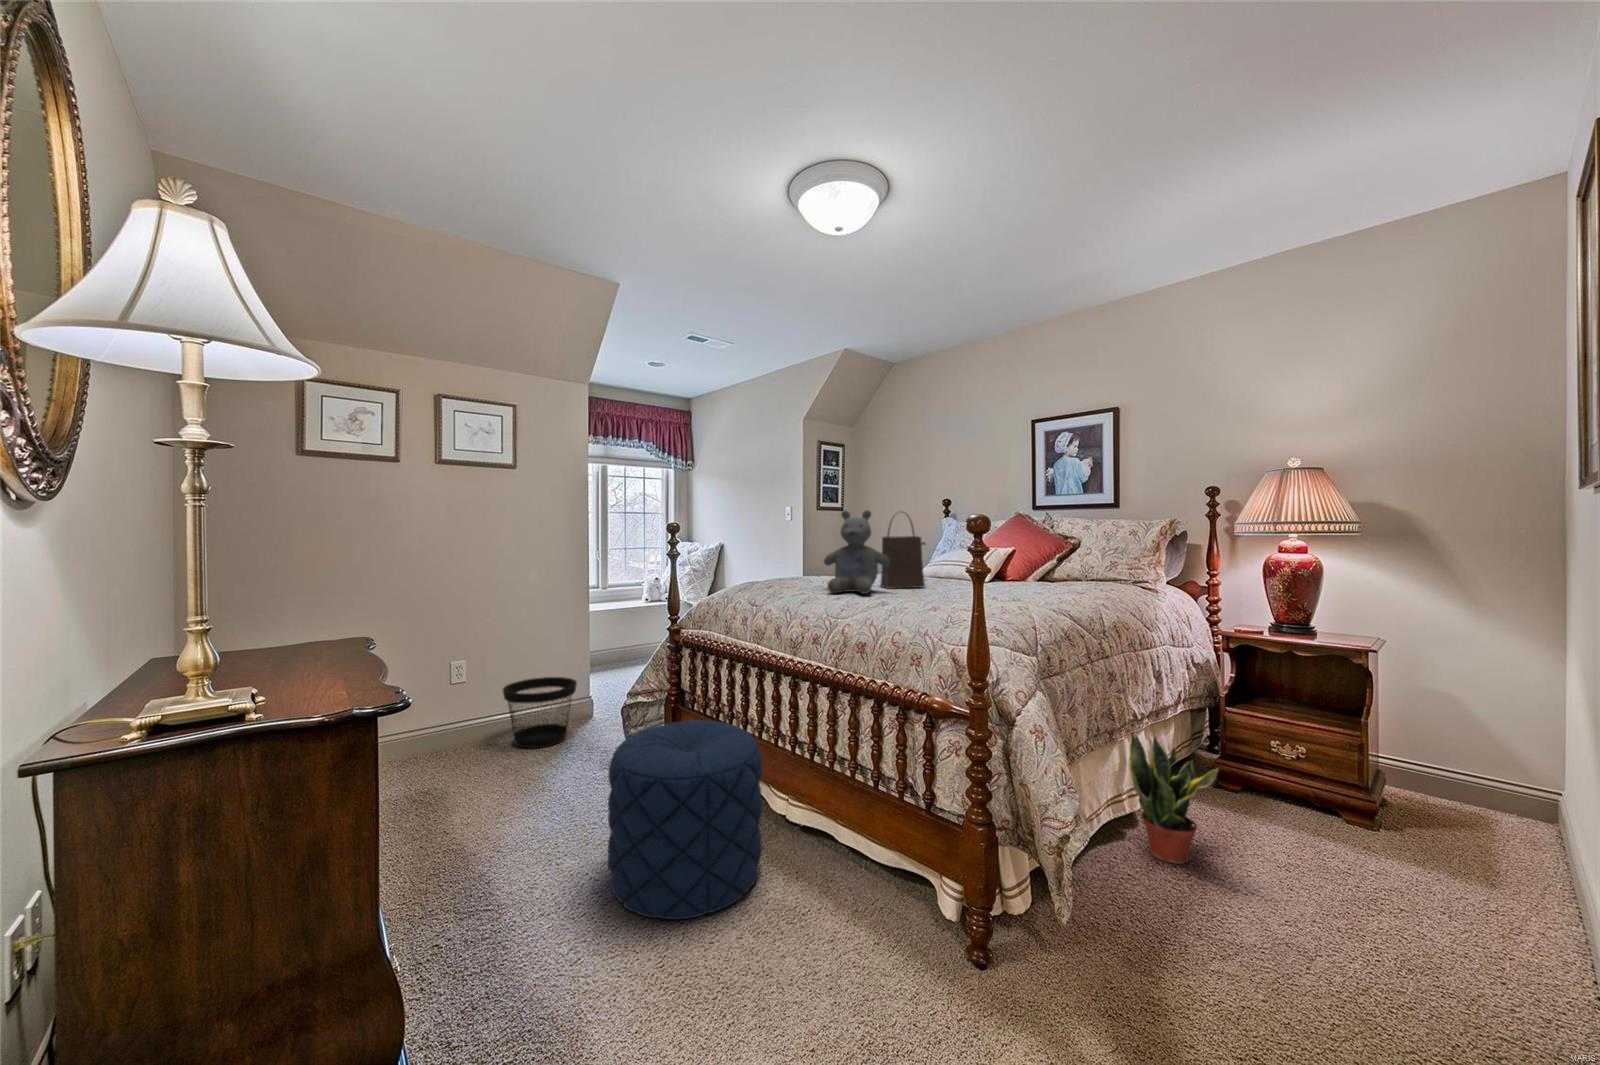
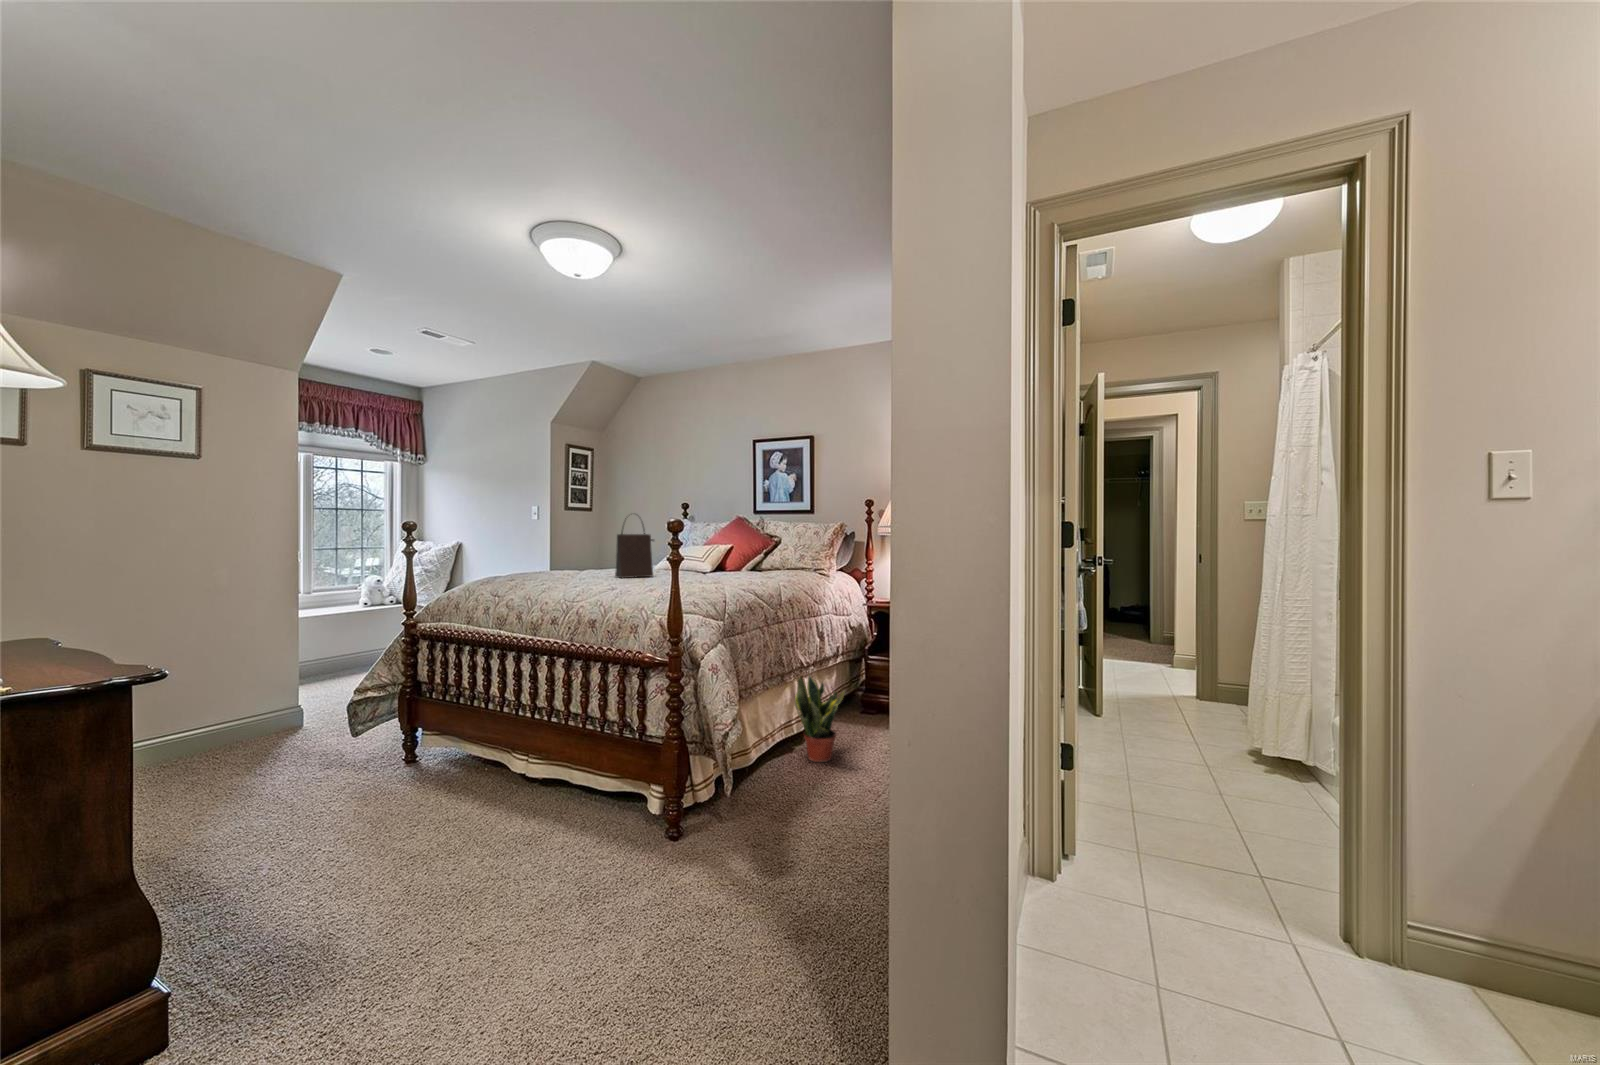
stuffed bear: present [824,510,890,594] -> none [563,512,622,582]
wastebasket: present [503,677,577,748] -> none [188,684,288,761]
pouf: present [608,720,763,919] -> none [344,697,502,866]

